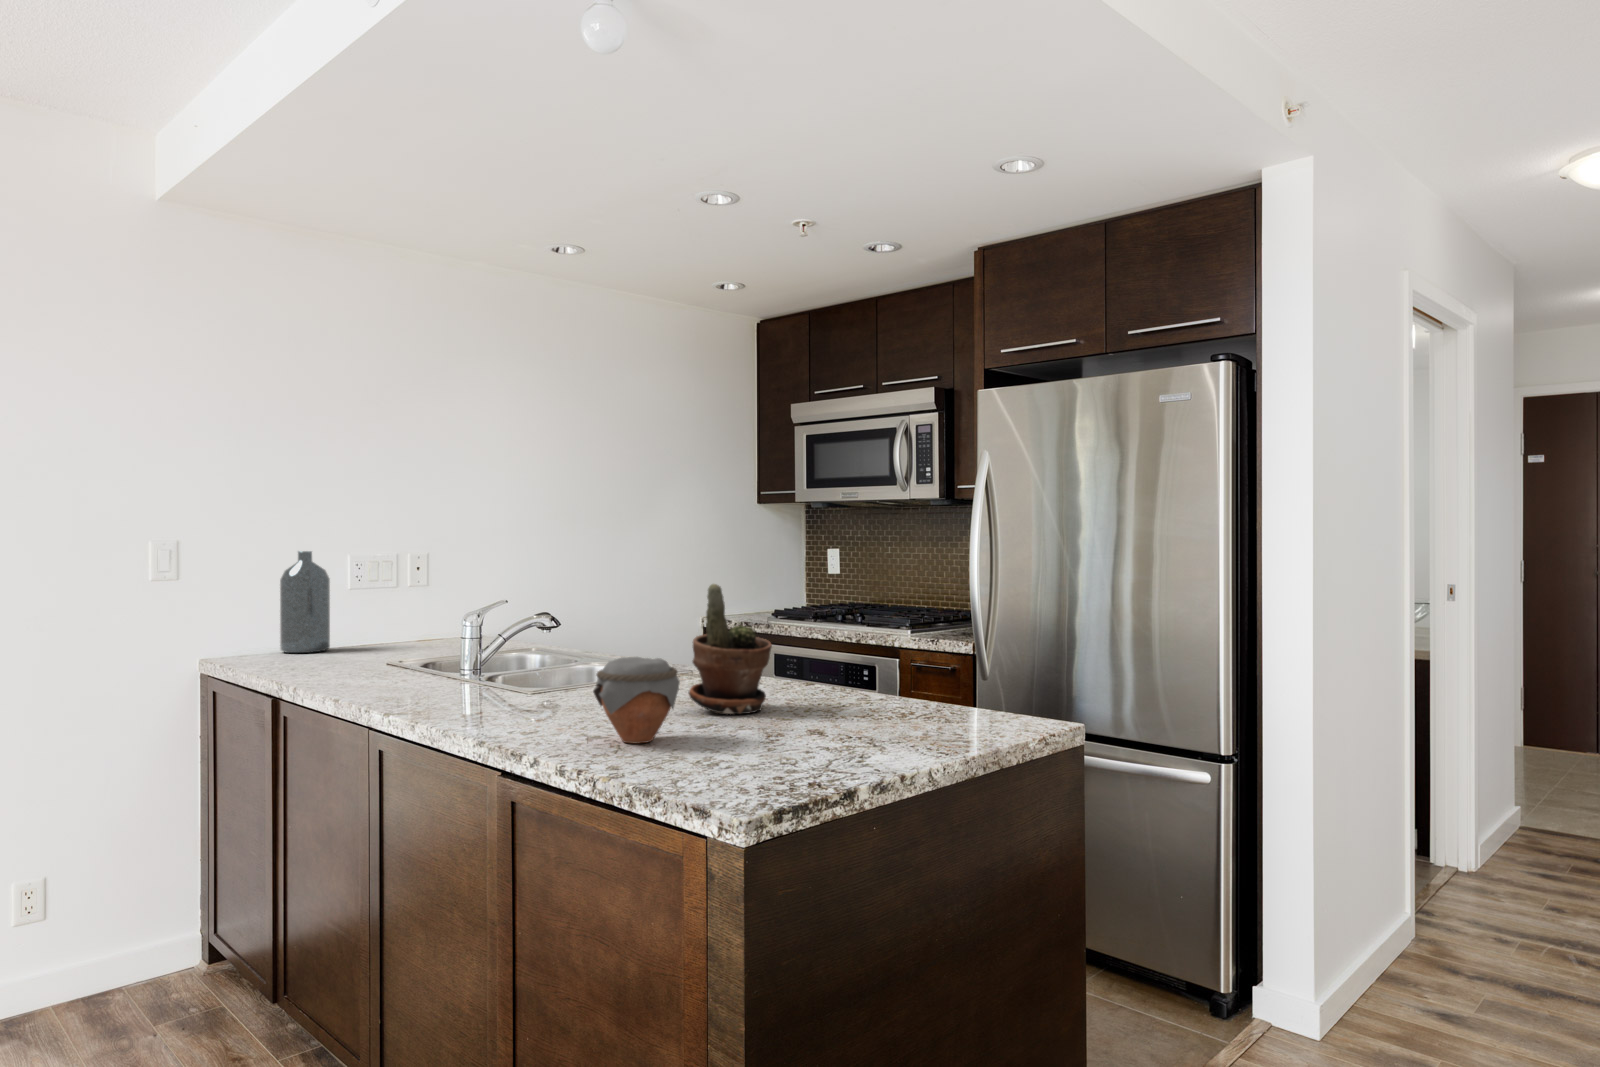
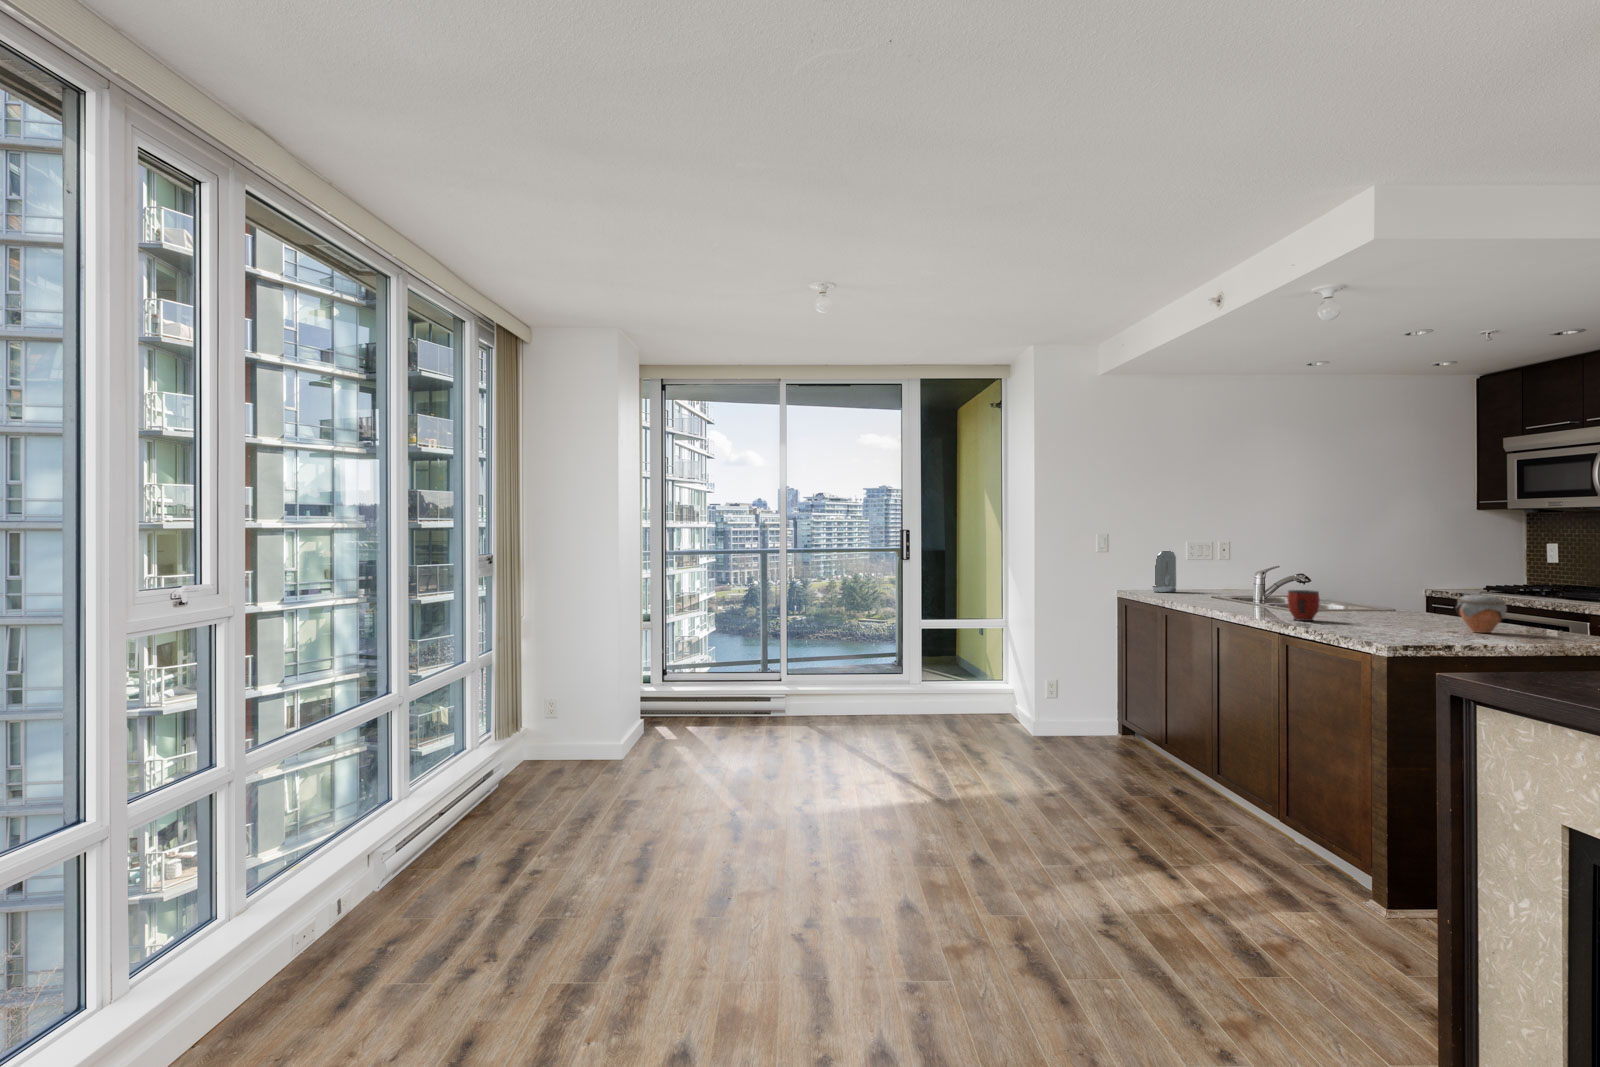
potted plant: present [689,584,772,714] -> none [1381,561,1433,626]
mug: none [518,652,581,725] -> present [1287,590,1319,621]
jar: present [593,657,680,744] -> present [1455,594,1507,633]

